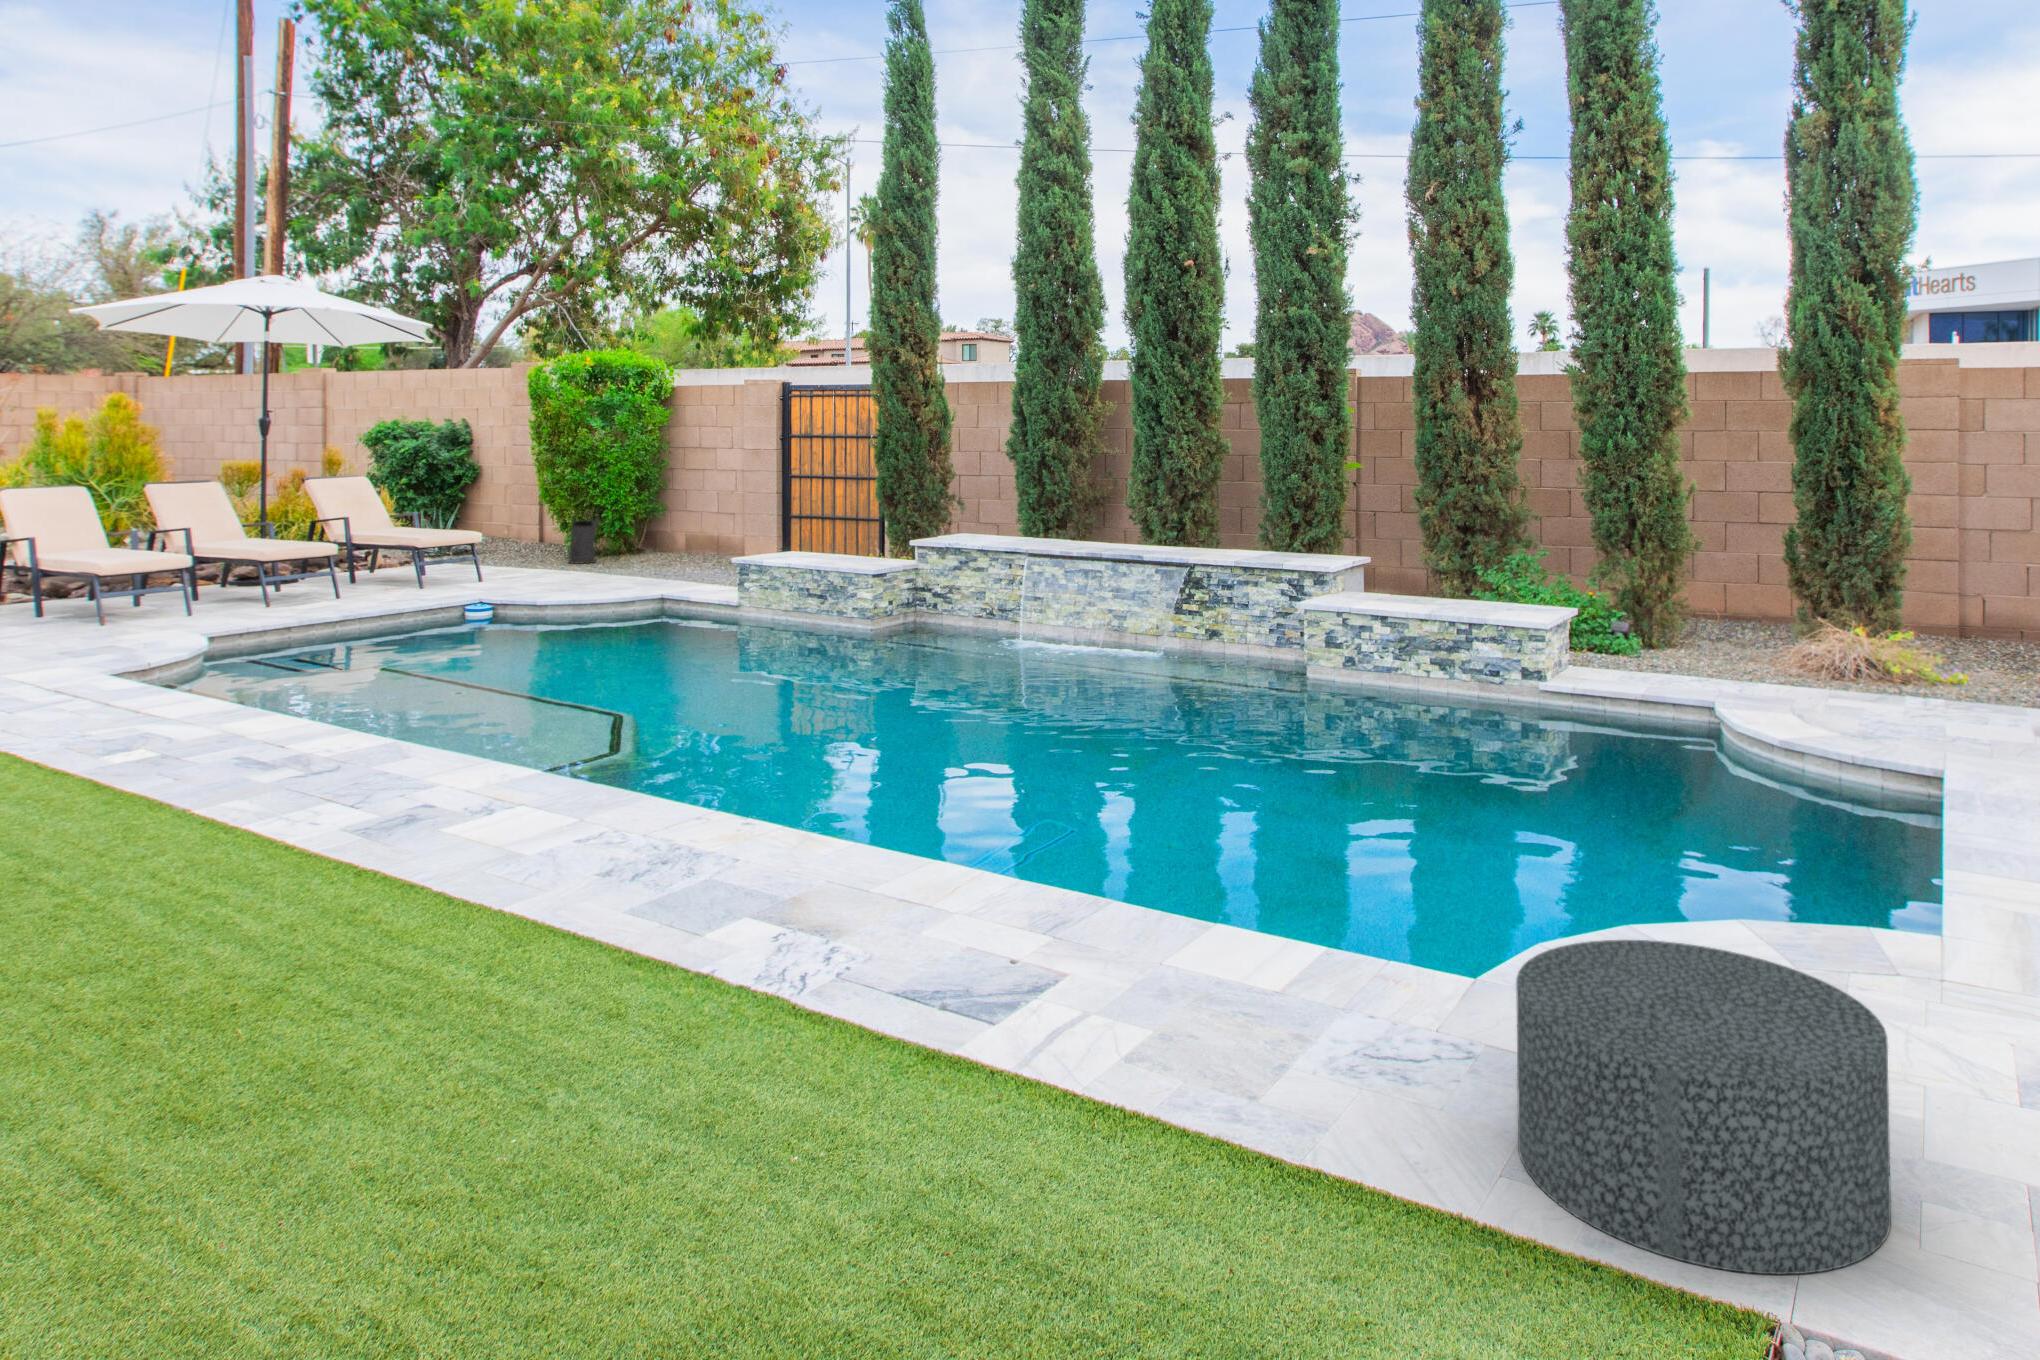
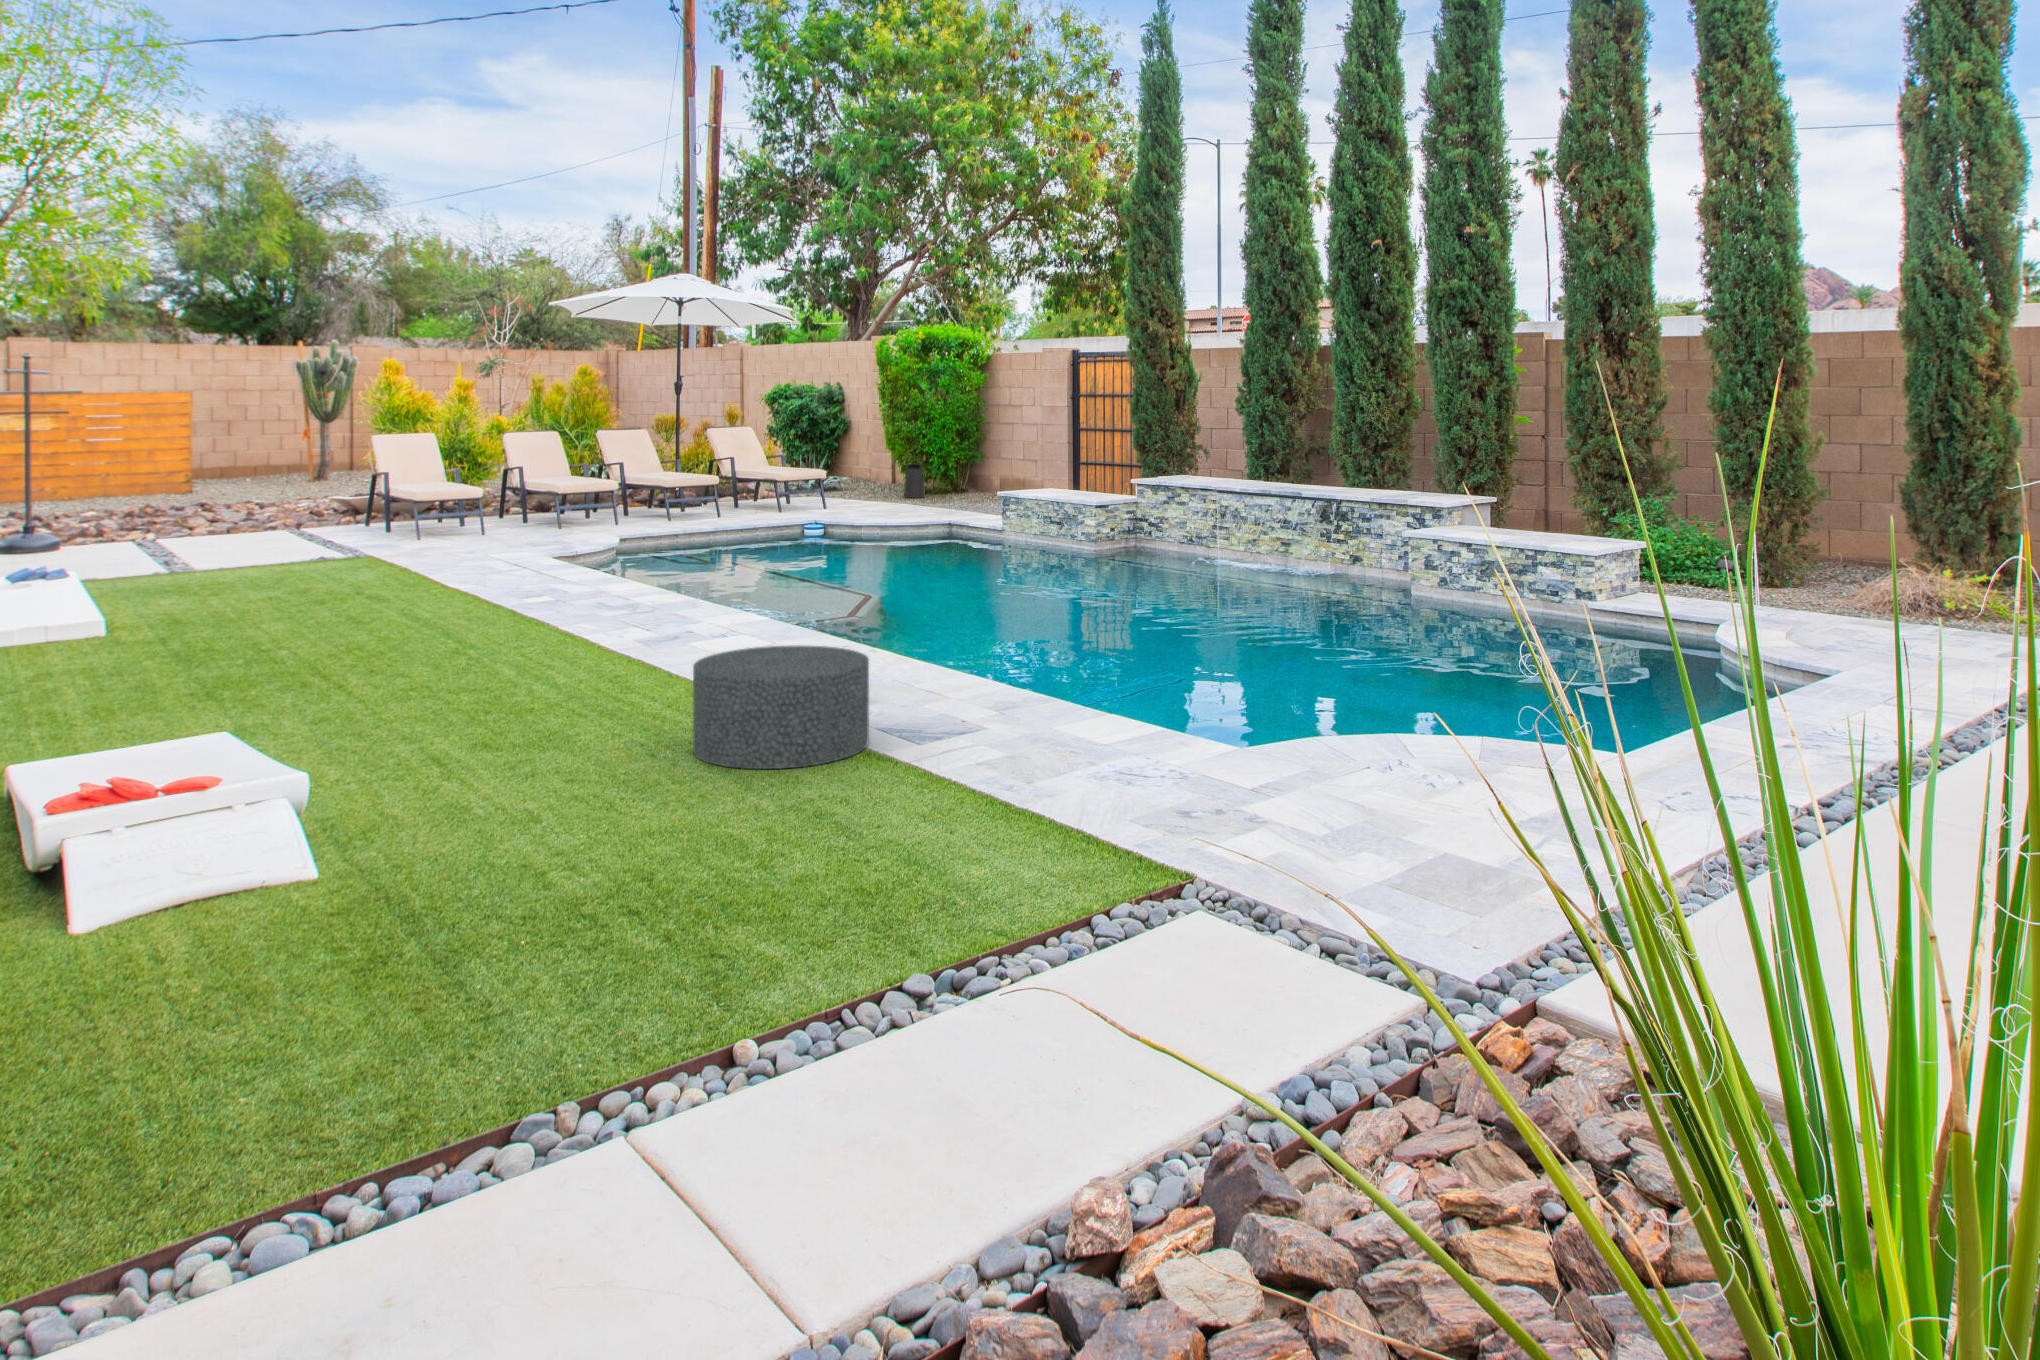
ottoman: present [1516,940,1891,1274] -> present [693,646,869,769]

